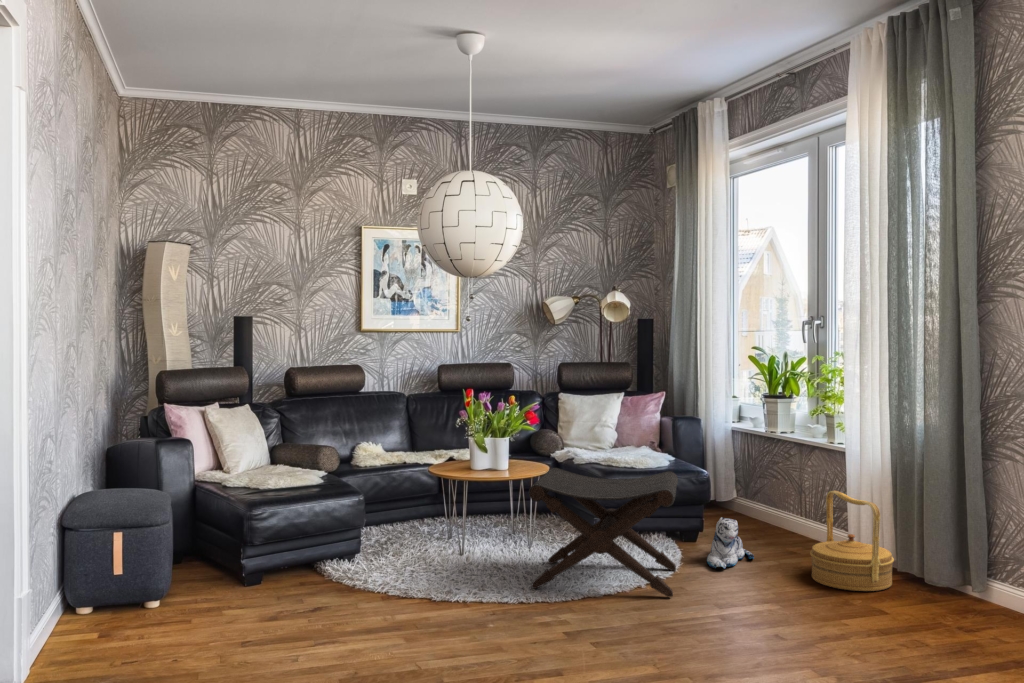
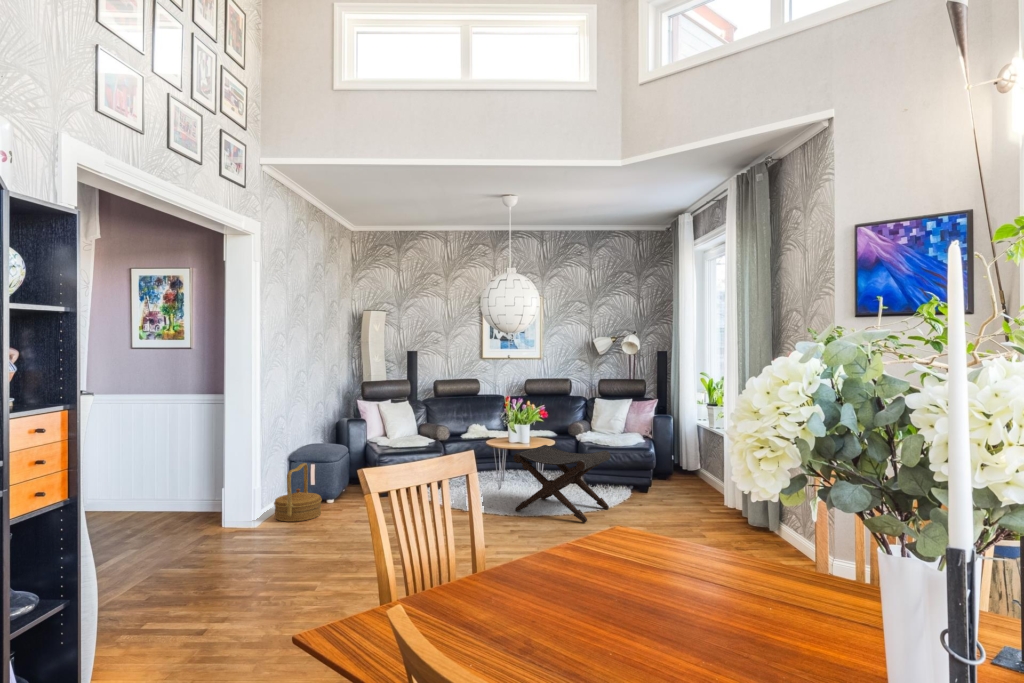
woven basket: present [810,491,894,591] -> present [274,463,322,522]
plush toy: present [707,517,754,568] -> none [631,480,666,511]

